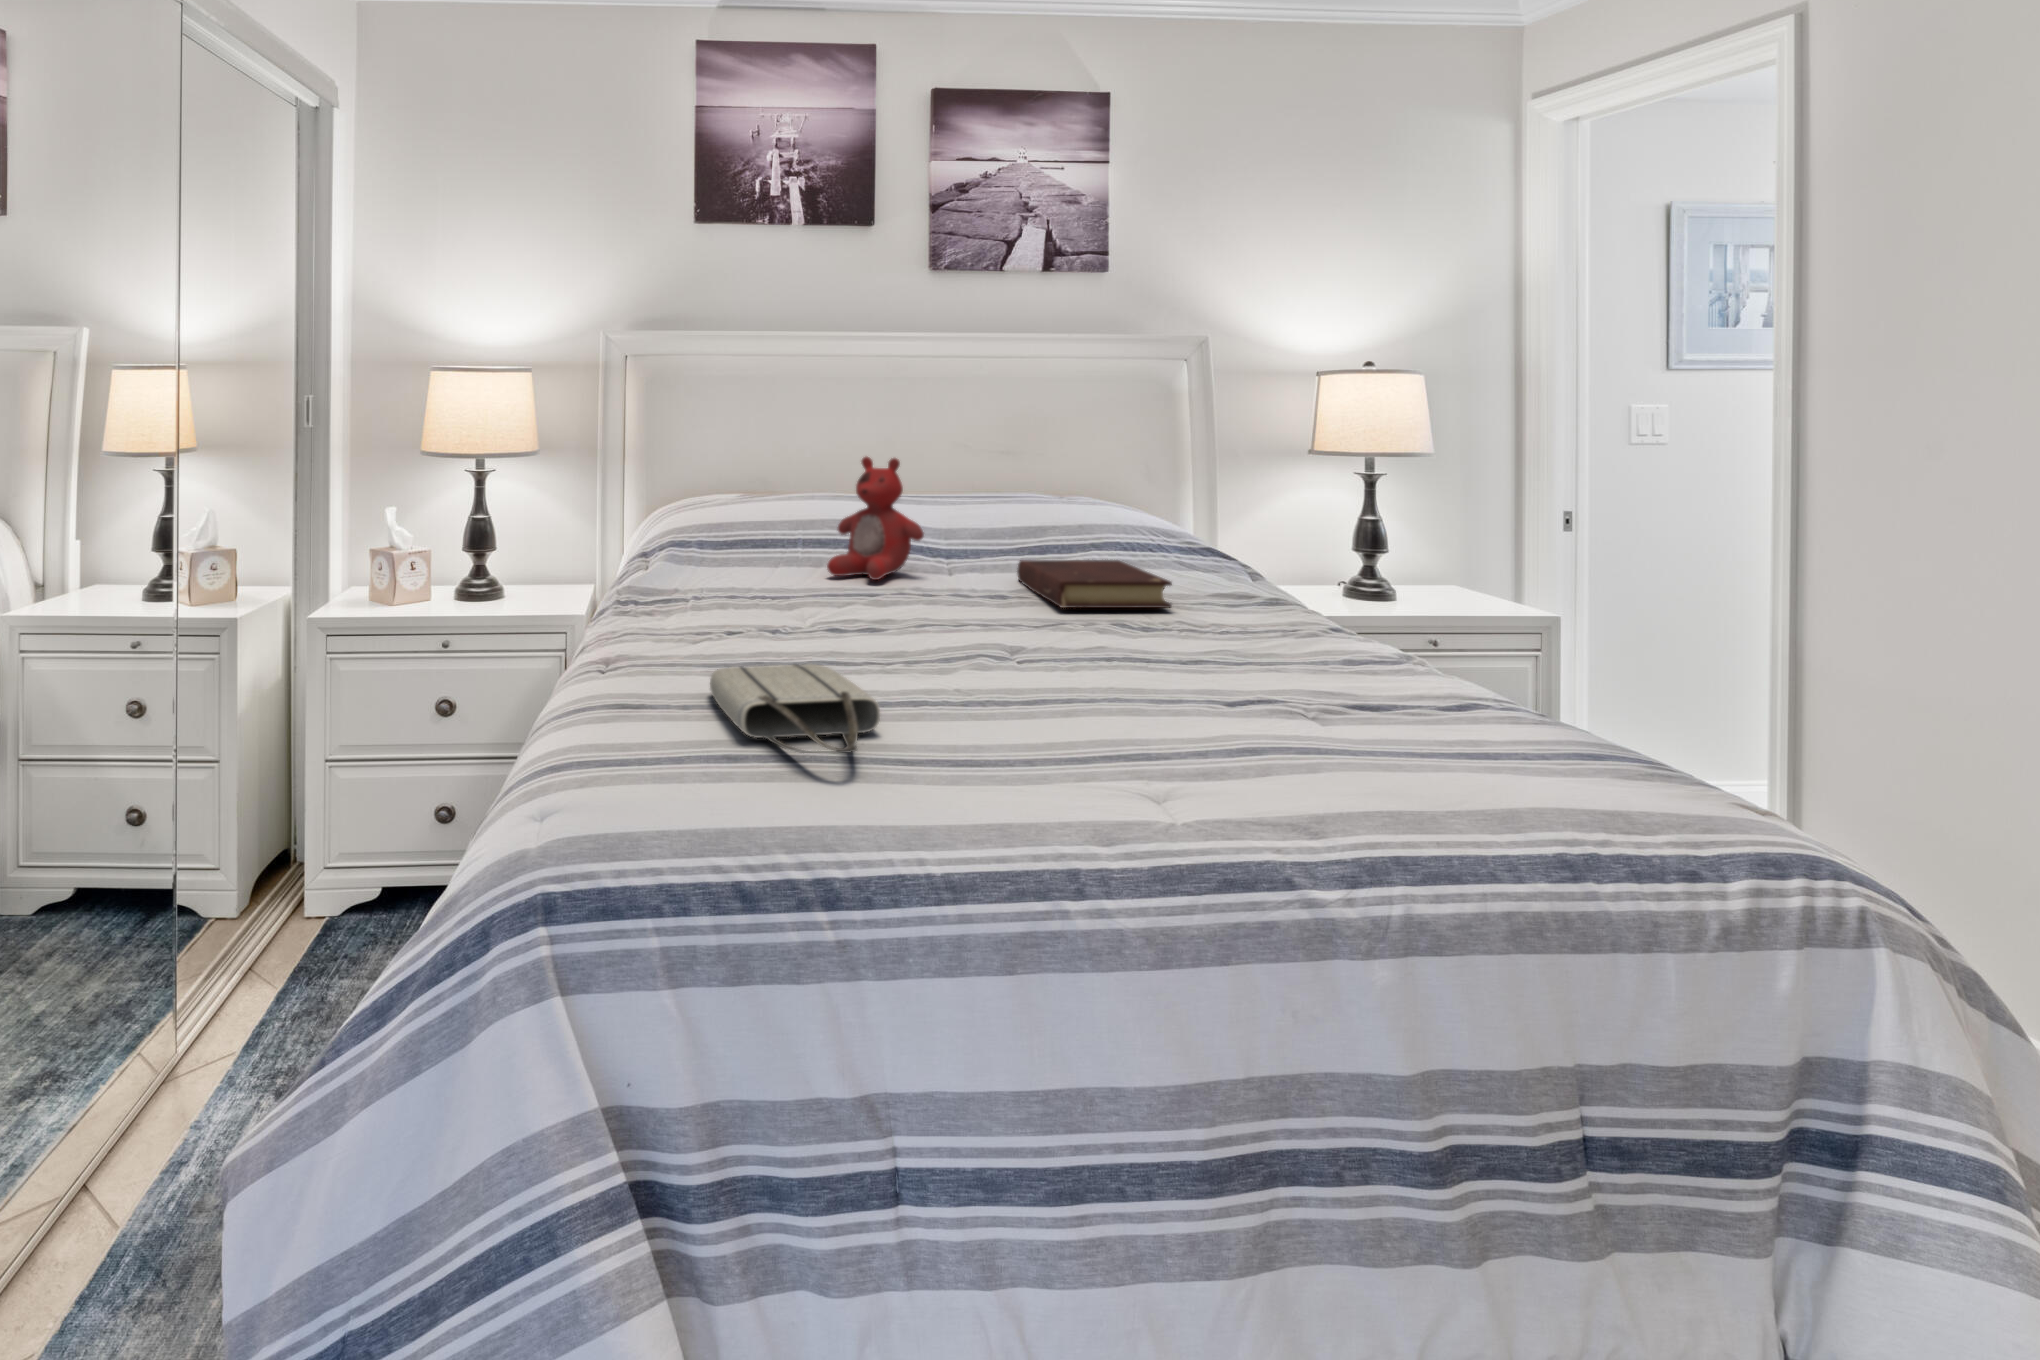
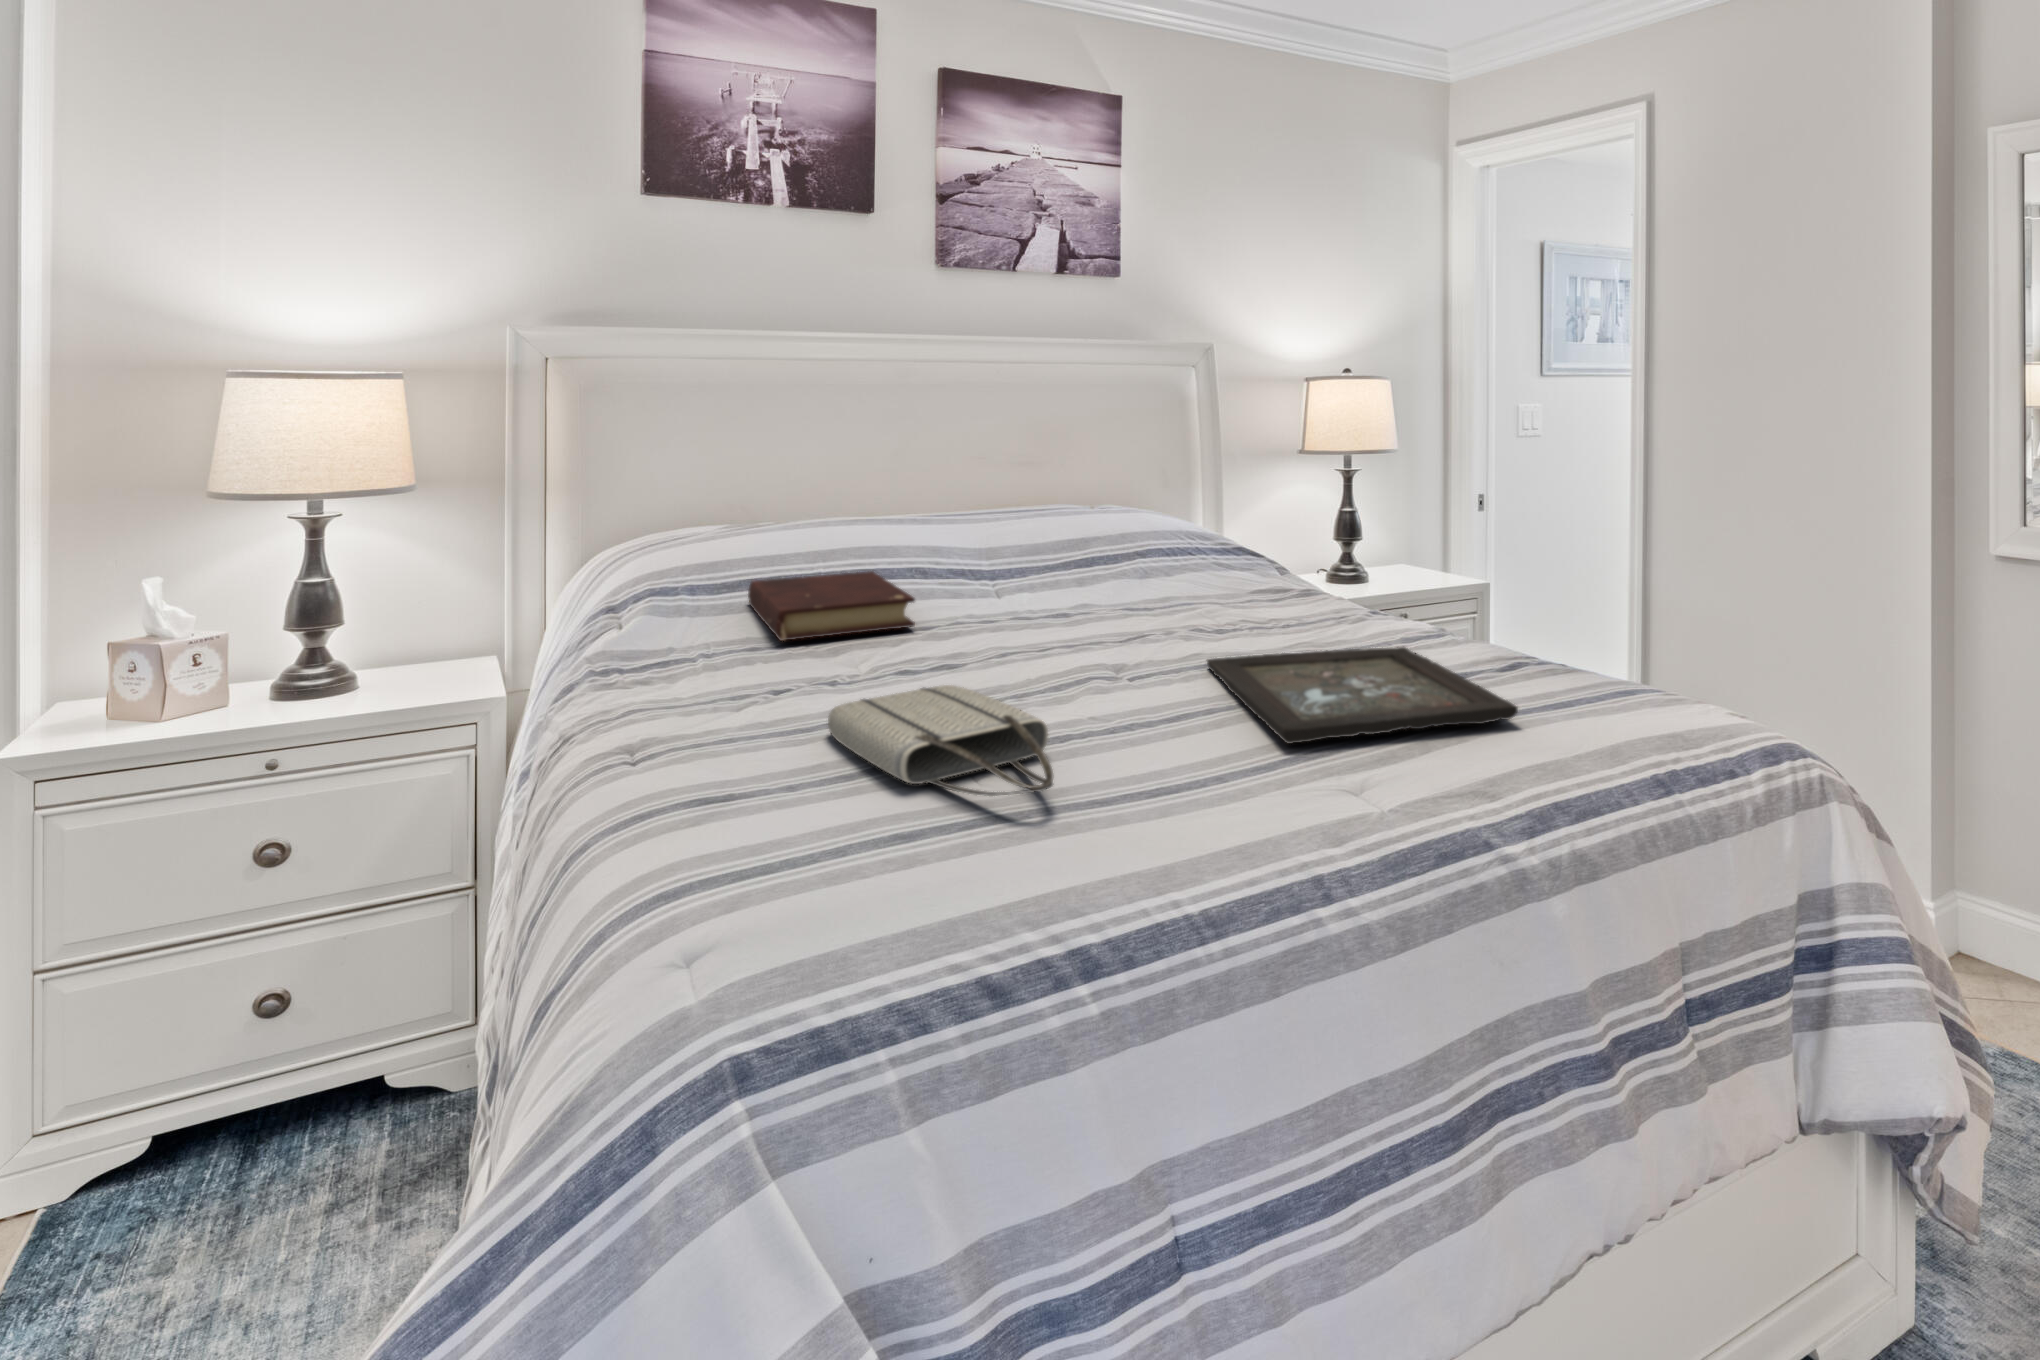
stuffed bear: present [827,457,924,580] -> none [880,451,982,577]
book: present [1017,560,1172,608] -> present [748,571,915,641]
tray: none [1087,675,1406,771] -> present [1207,647,1518,744]

